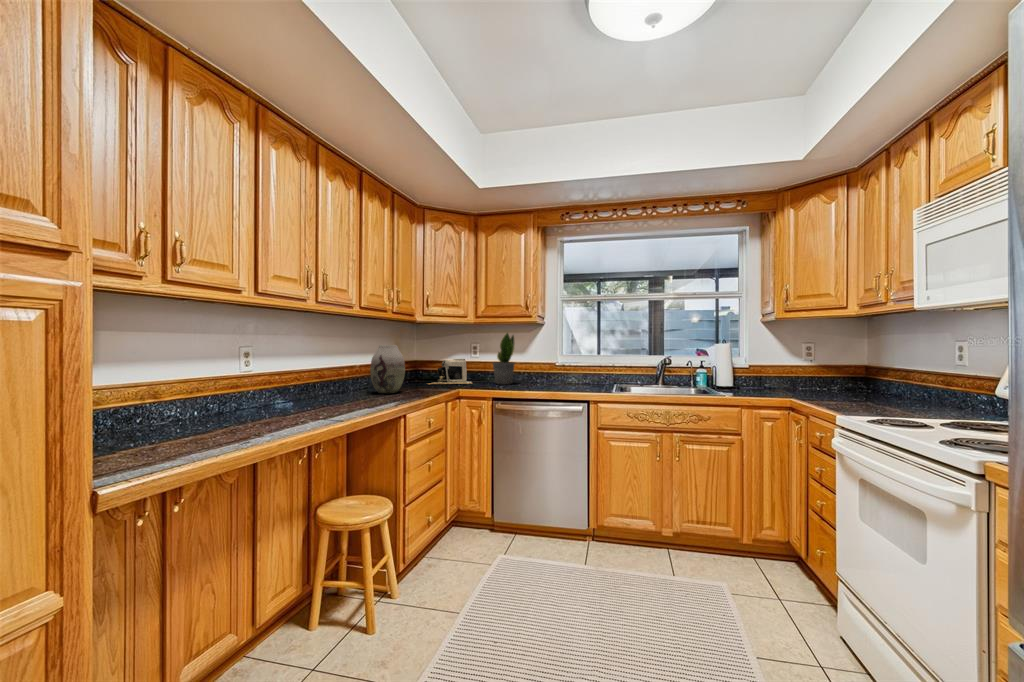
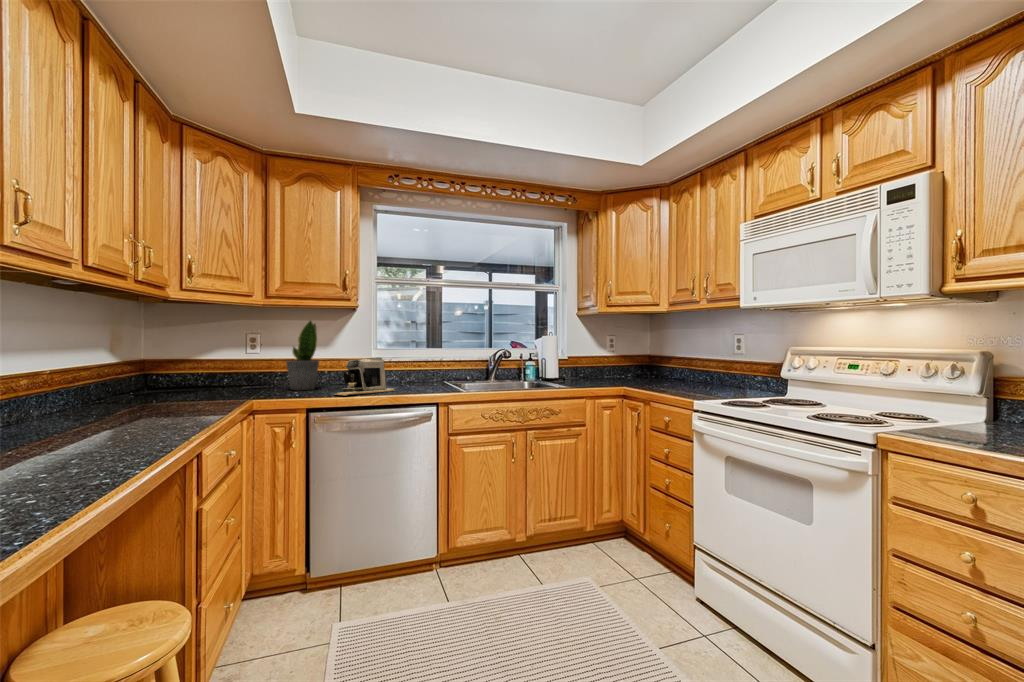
vase: present [370,345,405,393] -> none [83,336,158,419]
coffee maker: present [429,359,472,385] -> present [335,358,395,396]

